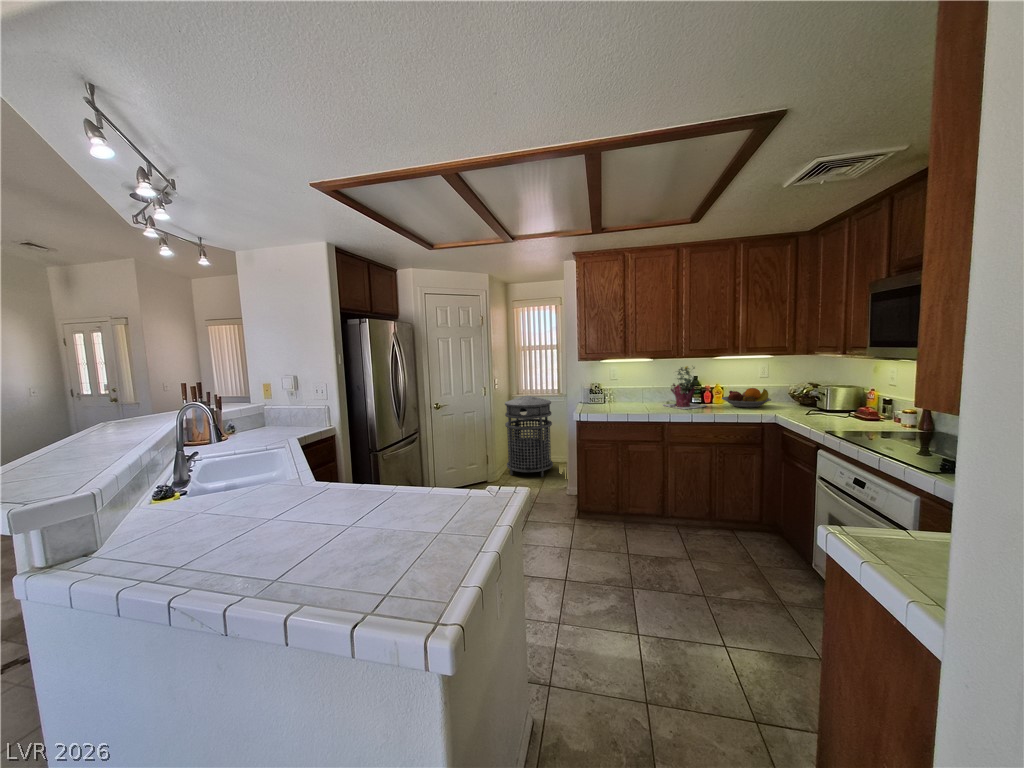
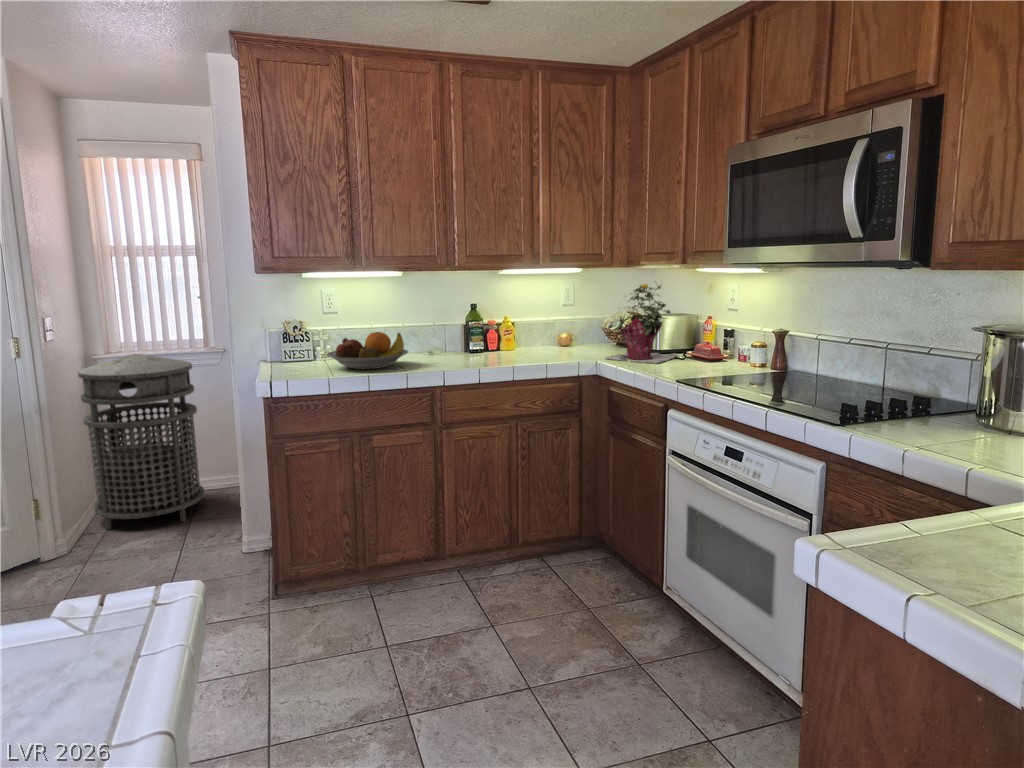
potted plant: present [664,366,707,410] -> present [605,284,678,364]
fruit bowl: present [722,388,771,408] -> present [326,332,408,369]

